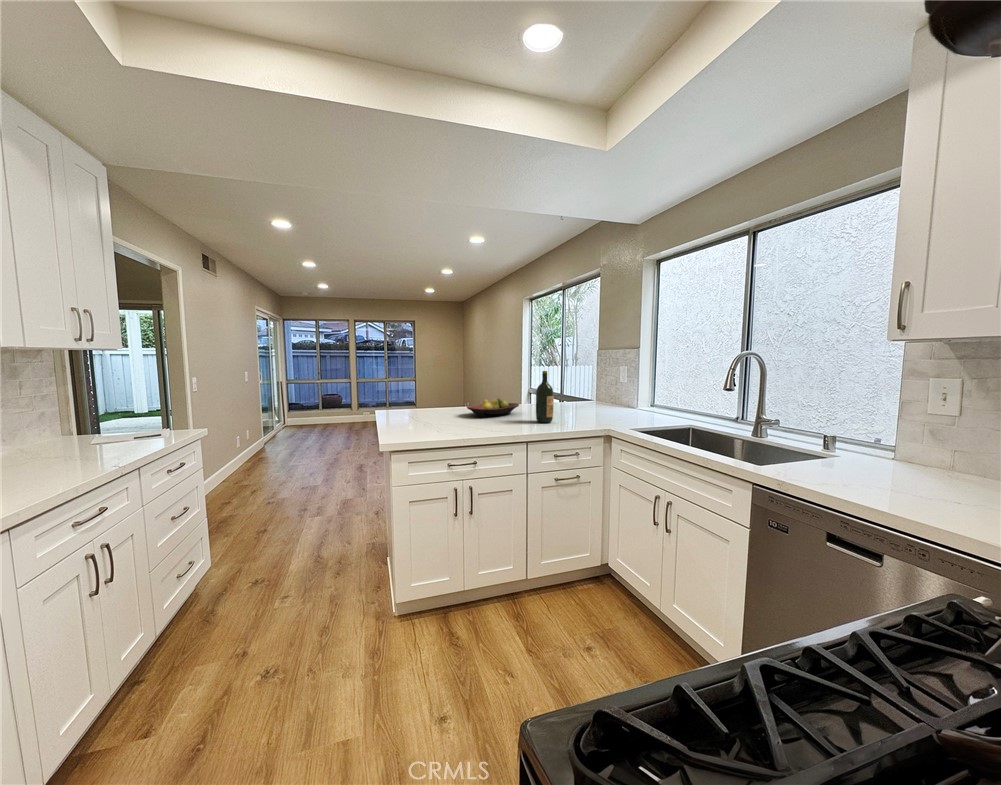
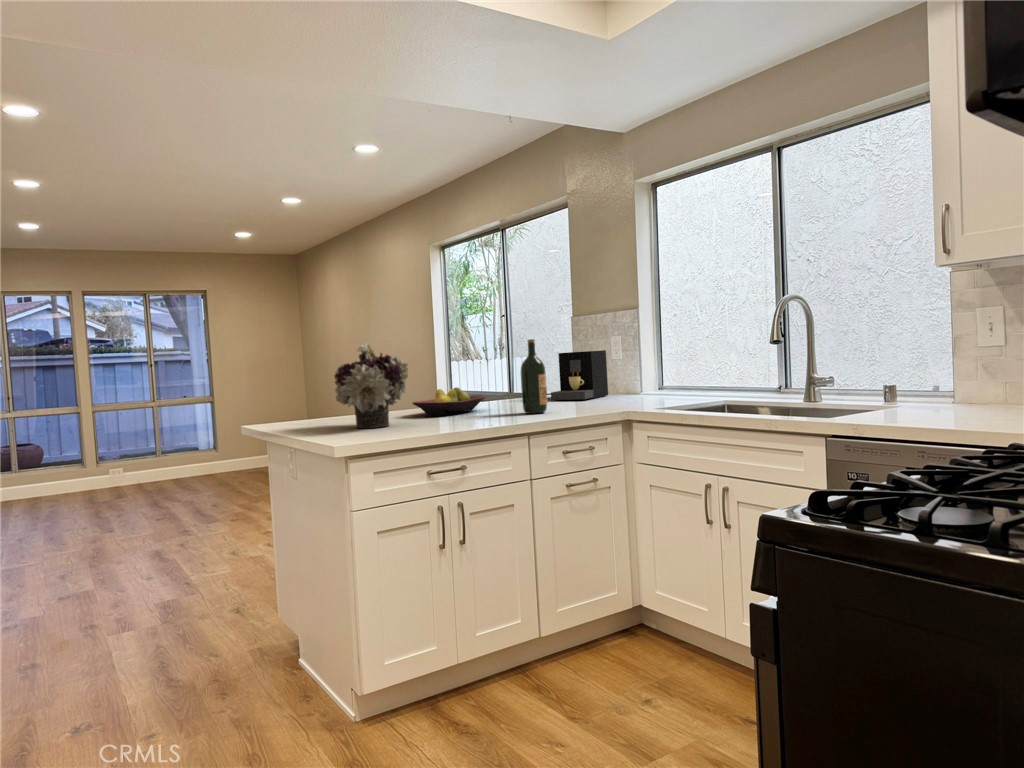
flower arrangement: none [402,369,452,426] -> present [334,344,408,428]
coffee maker: none [571,375,615,410] -> present [551,350,608,400]

